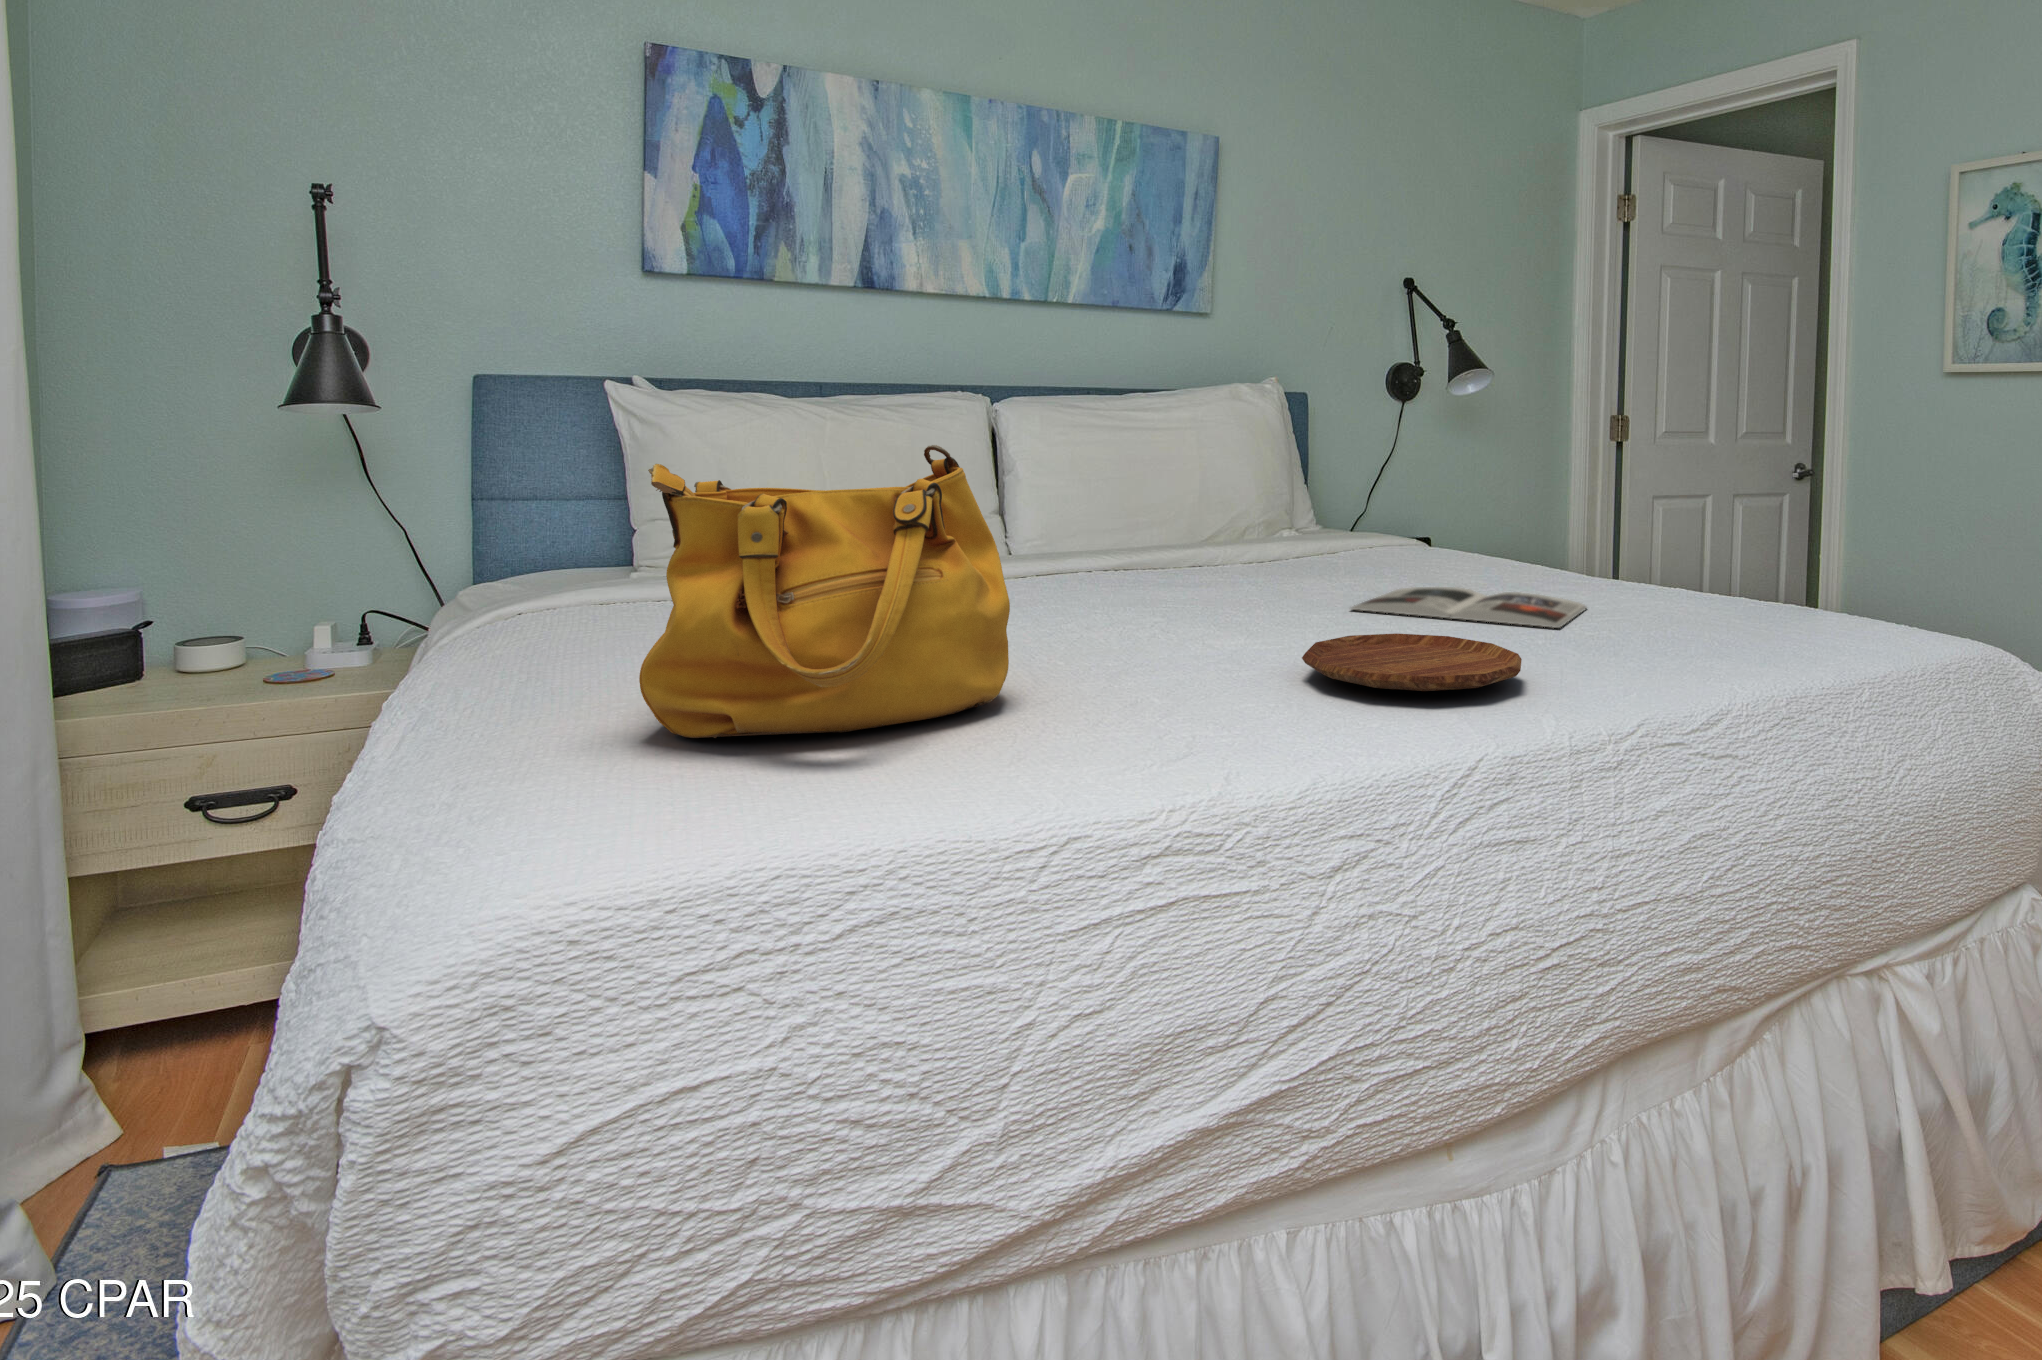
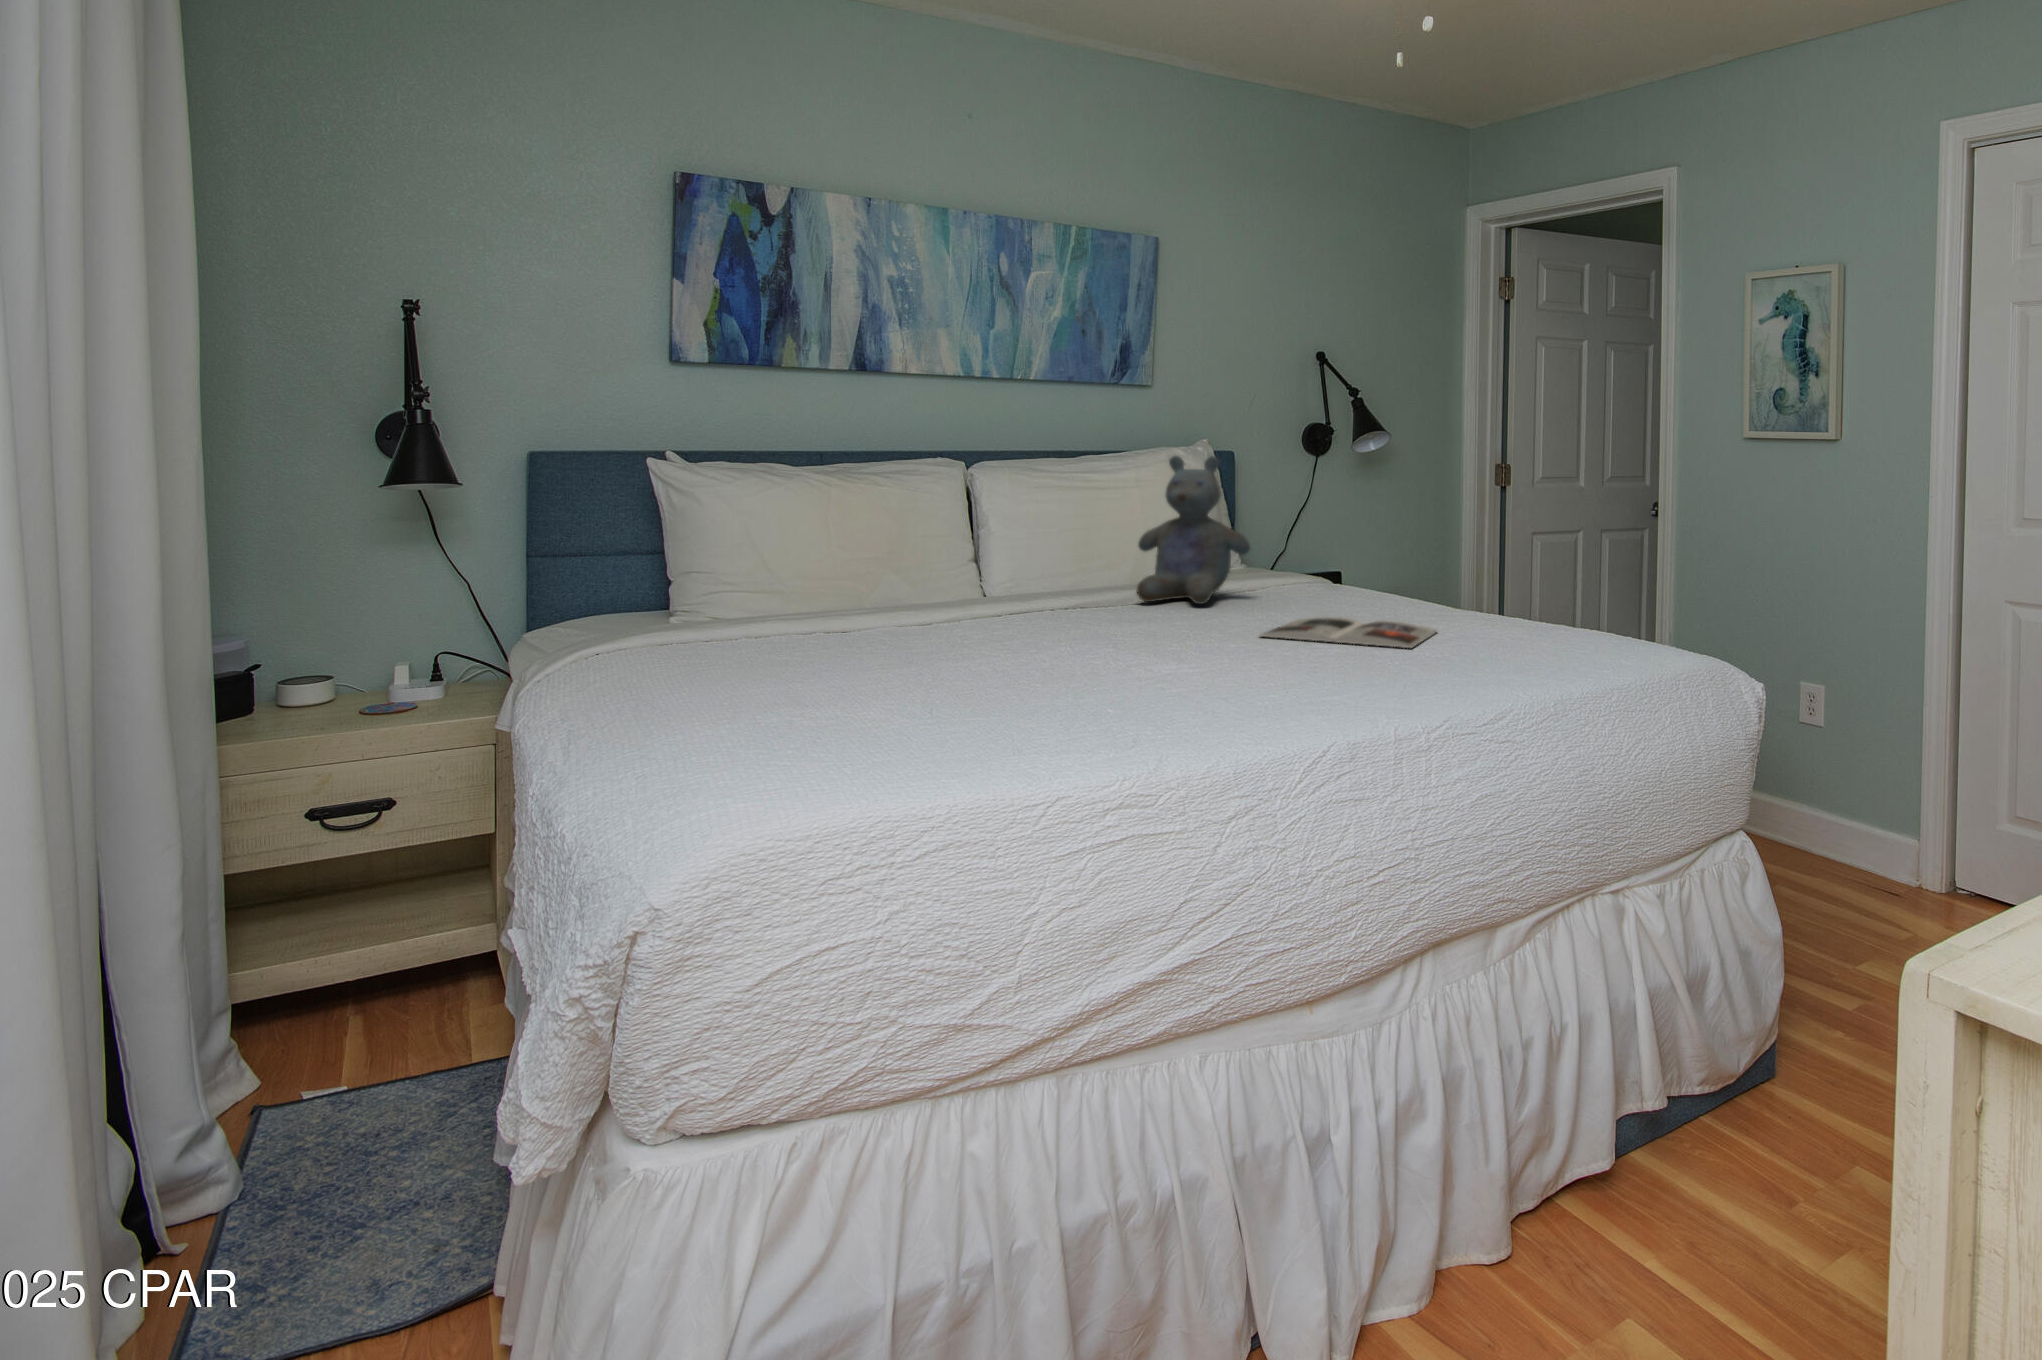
stuffed bear: none [1191,385,1333,570] -> present [1137,456,1250,604]
handbag: present [639,445,1010,738] -> none [756,529,1010,739]
tray: present [1302,633,1522,691] -> none [1218,655,1373,696]

